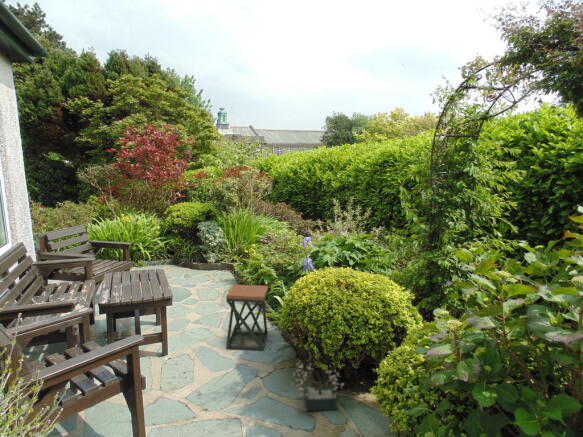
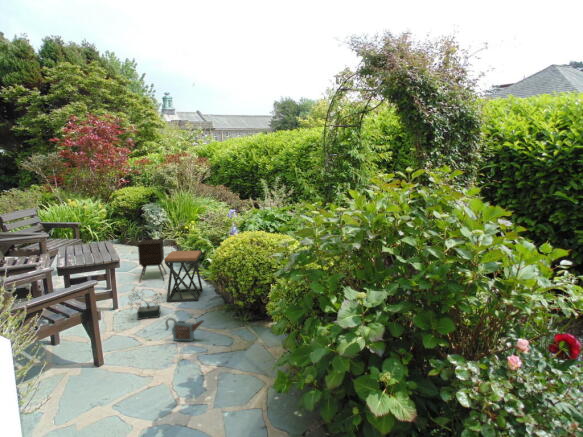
side table: none [193,267,224,317] -> present [138,239,166,281]
decorative plant: present [292,363,343,411] -> present [129,289,164,319]
watering can: none [228,382,280,417] -> present [165,318,203,341]

